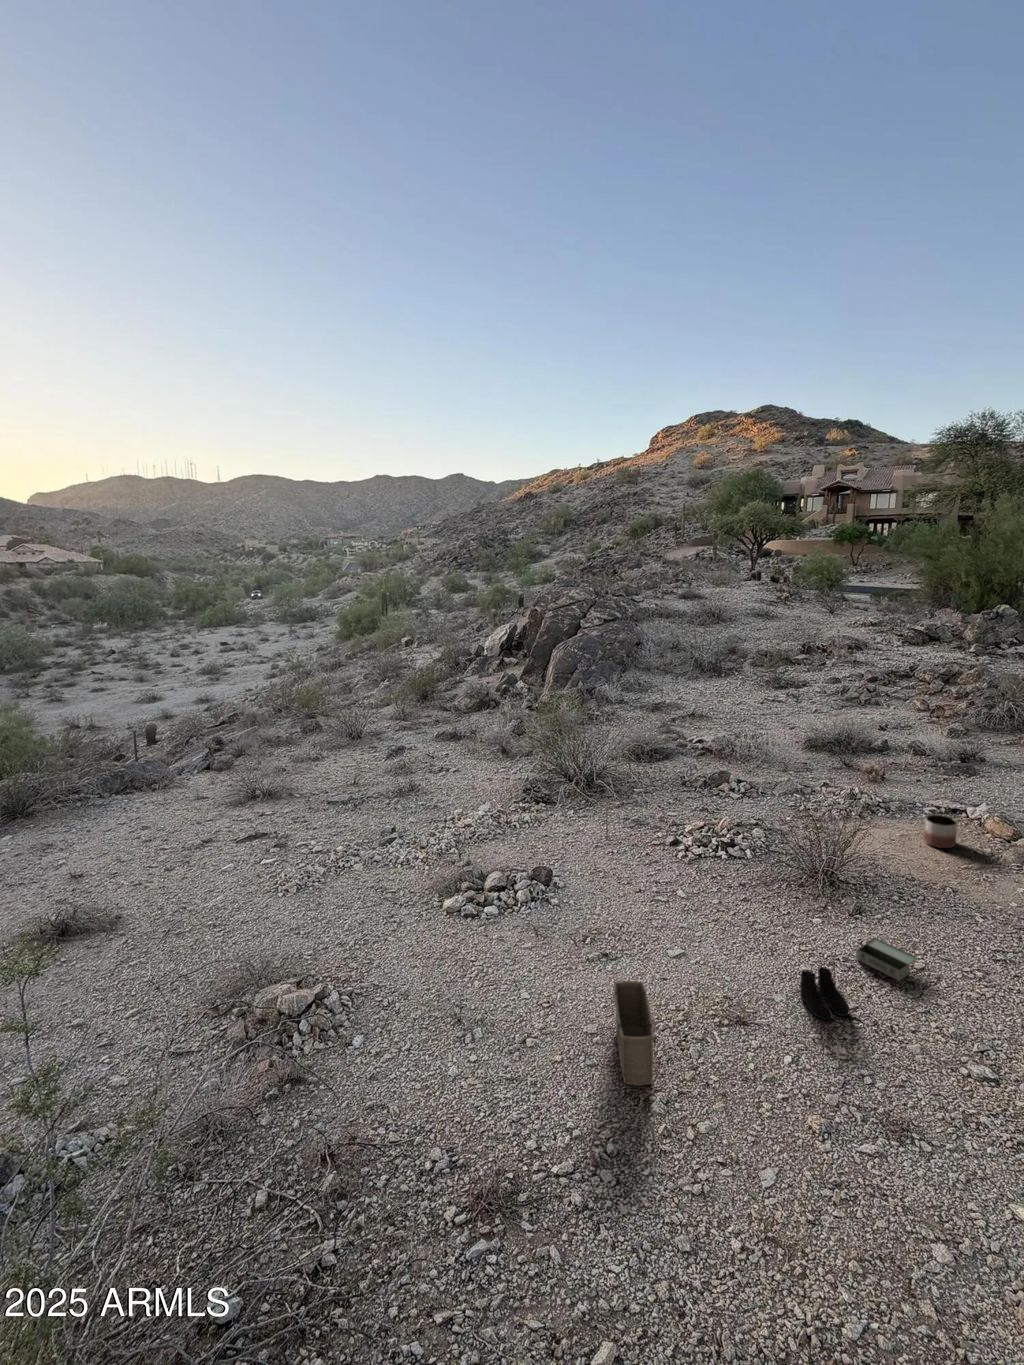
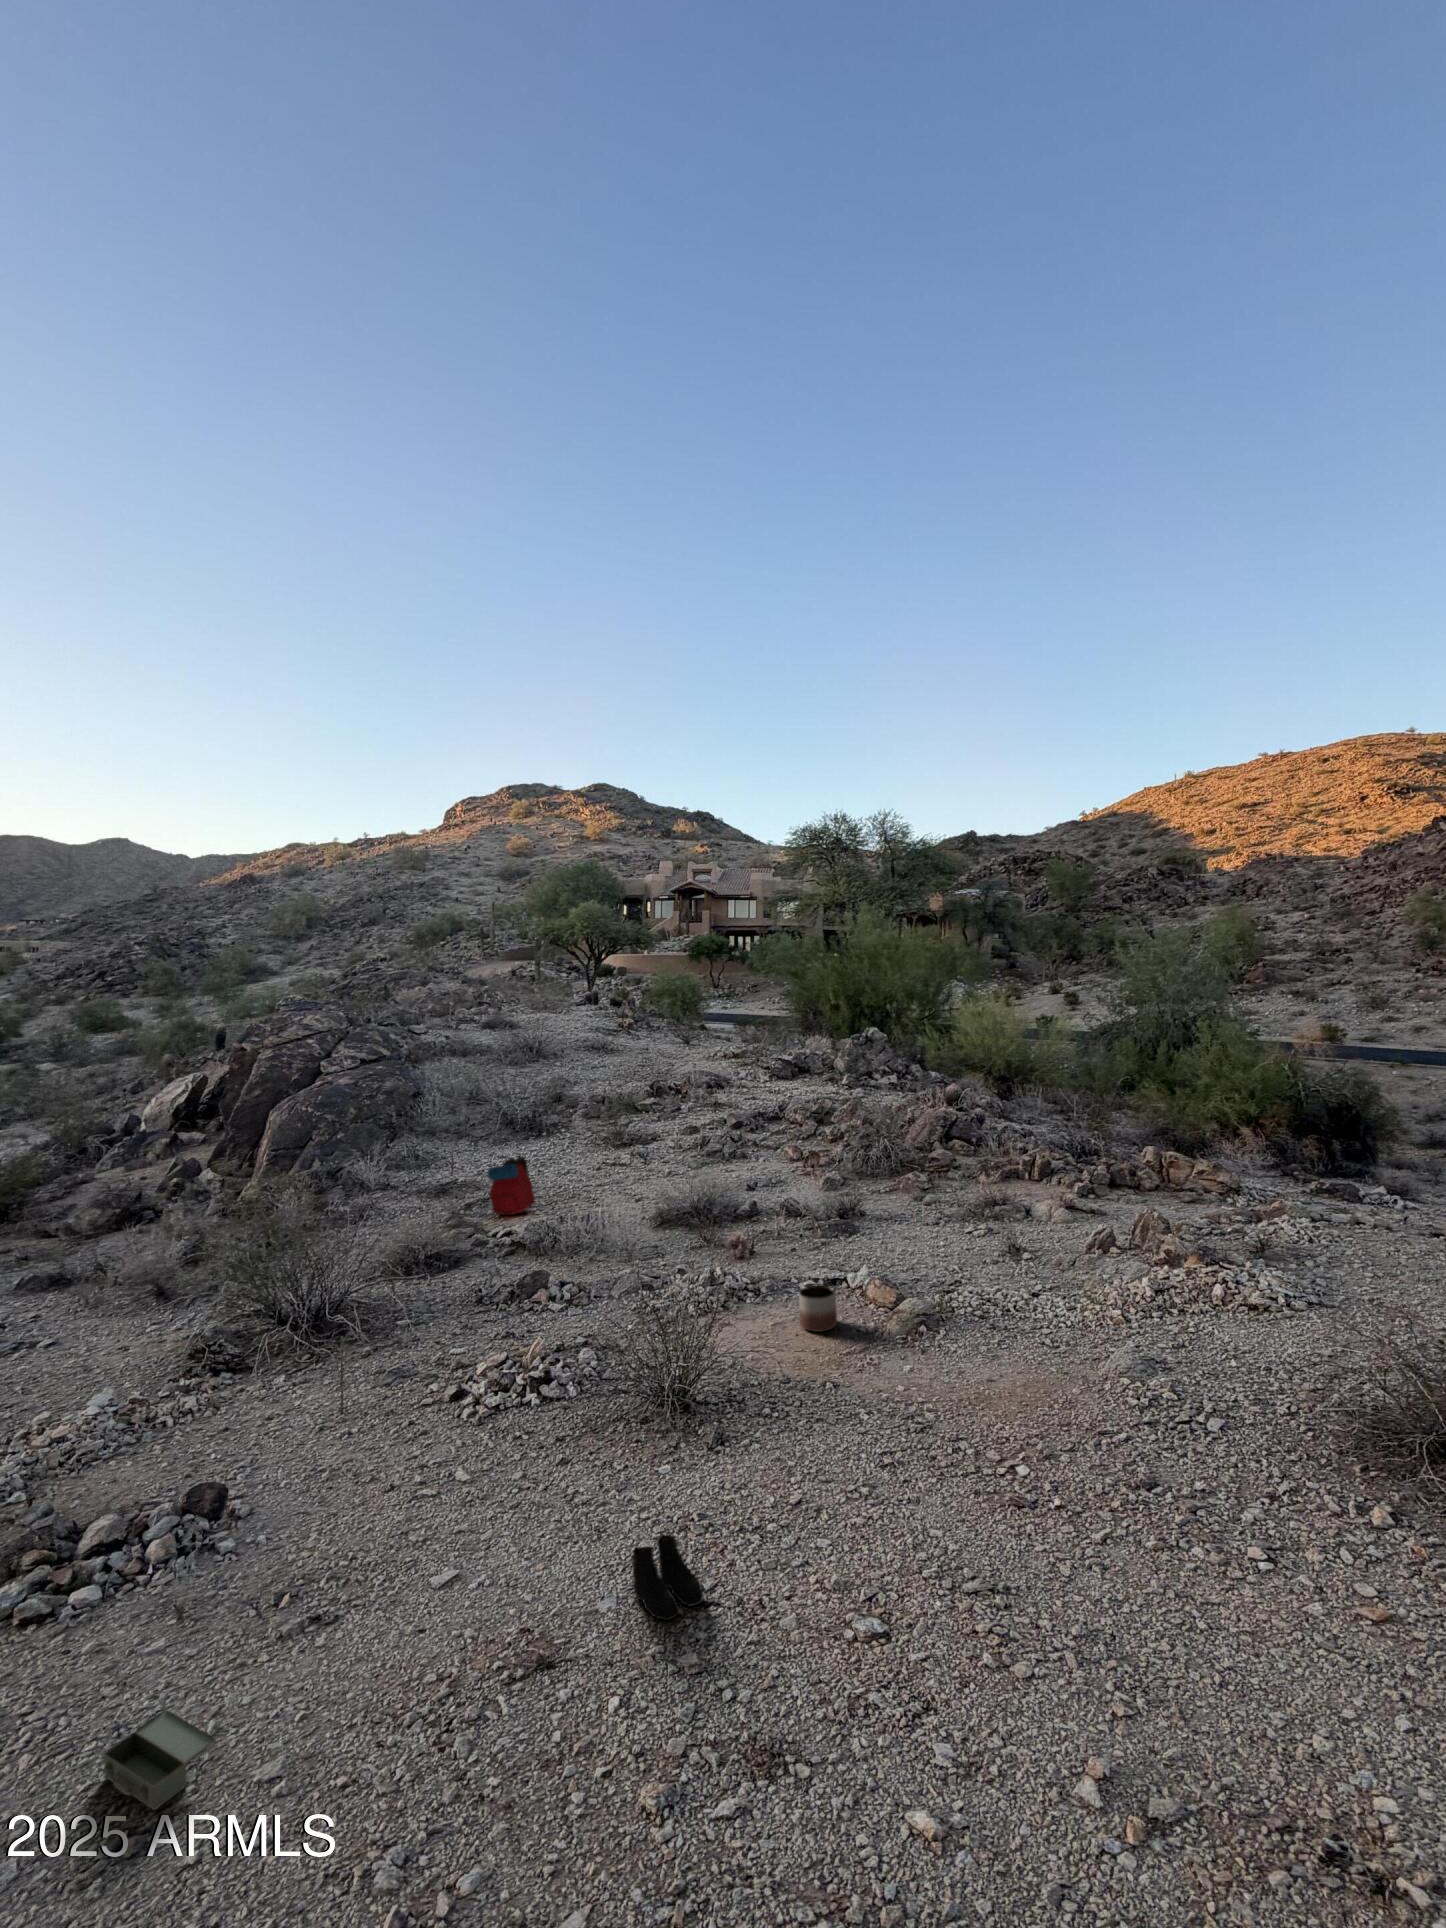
backpack: none [690,690,721,727] -> present [487,1157,535,1215]
toolbox: present [857,938,917,981] -> present [103,1711,215,1810]
basket: present [613,981,656,1086] -> none [311,1639,391,1848]

